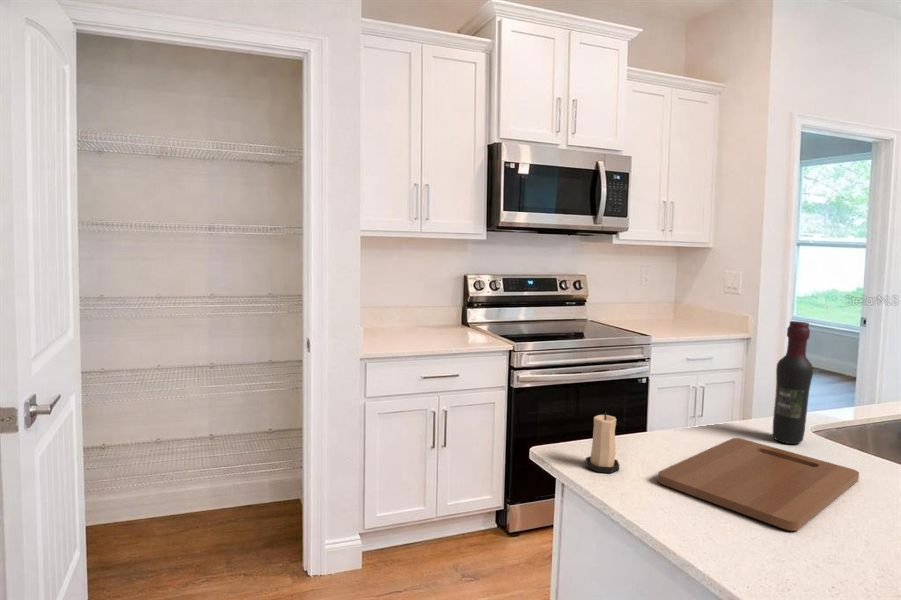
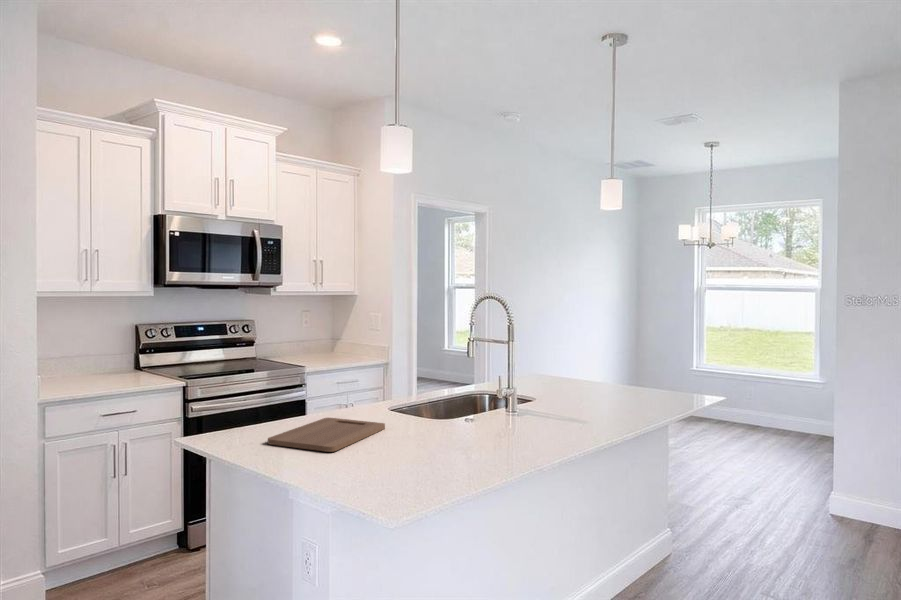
wine bottle: present [773,321,813,444] -> none [350,343,370,418]
candle: present [586,413,619,473] -> none [224,407,245,444]

